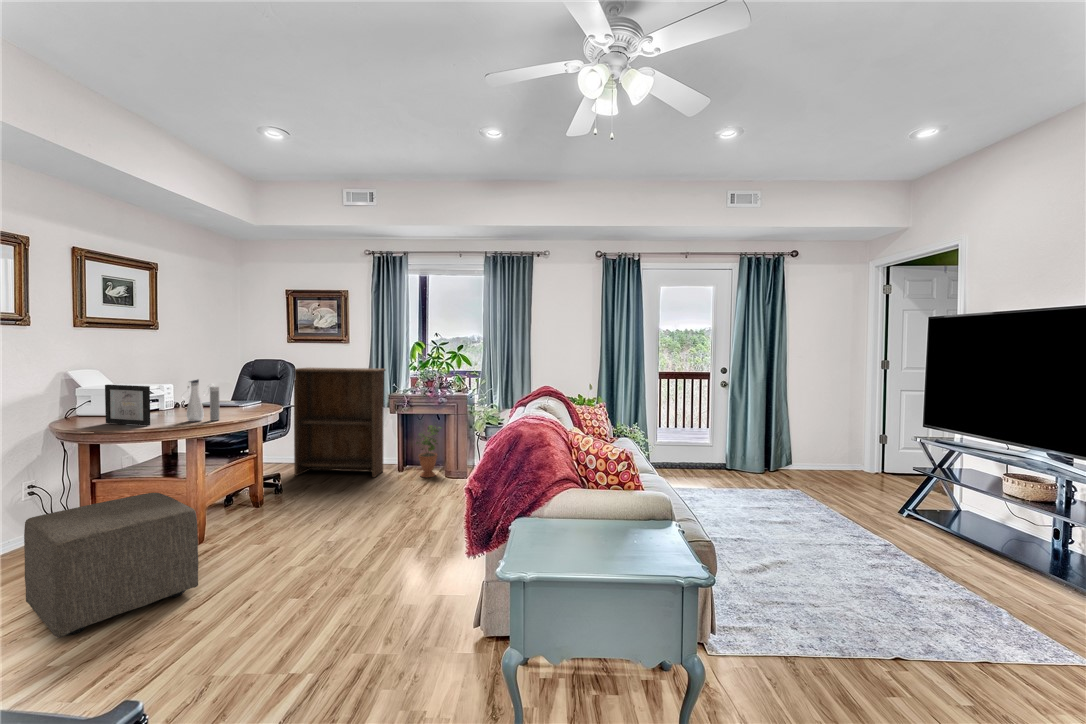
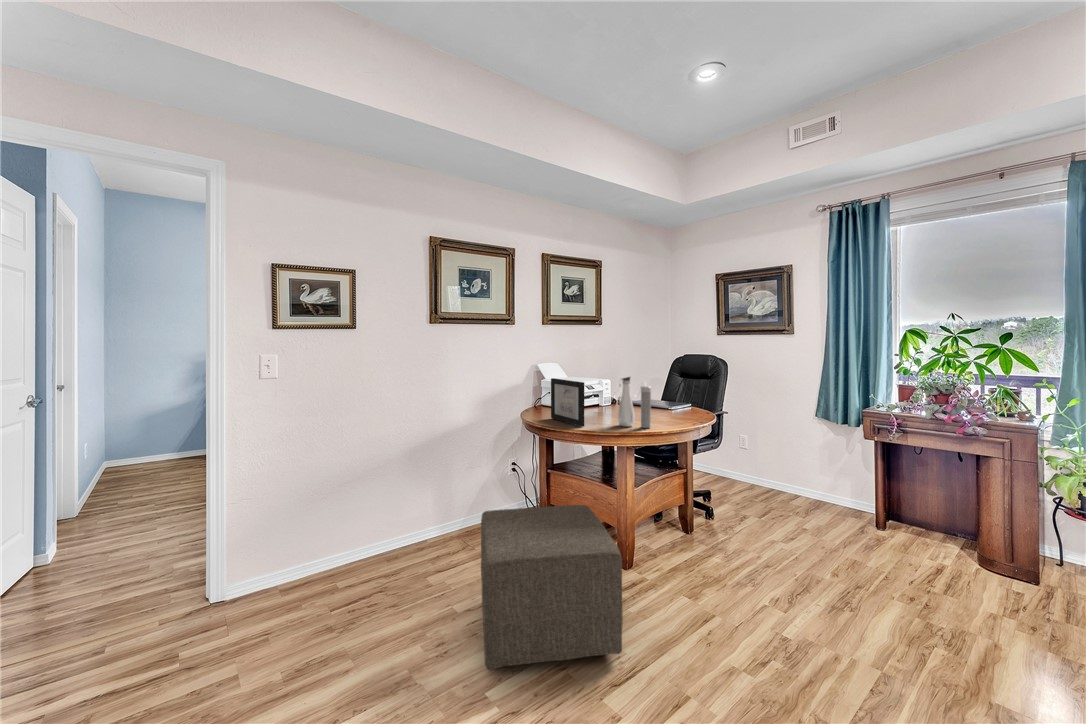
bookshelf: present [293,367,385,477] -> none [725,366,855,524]
potted plant: present [416,425,441,478] -> none [911,460,966,549]

